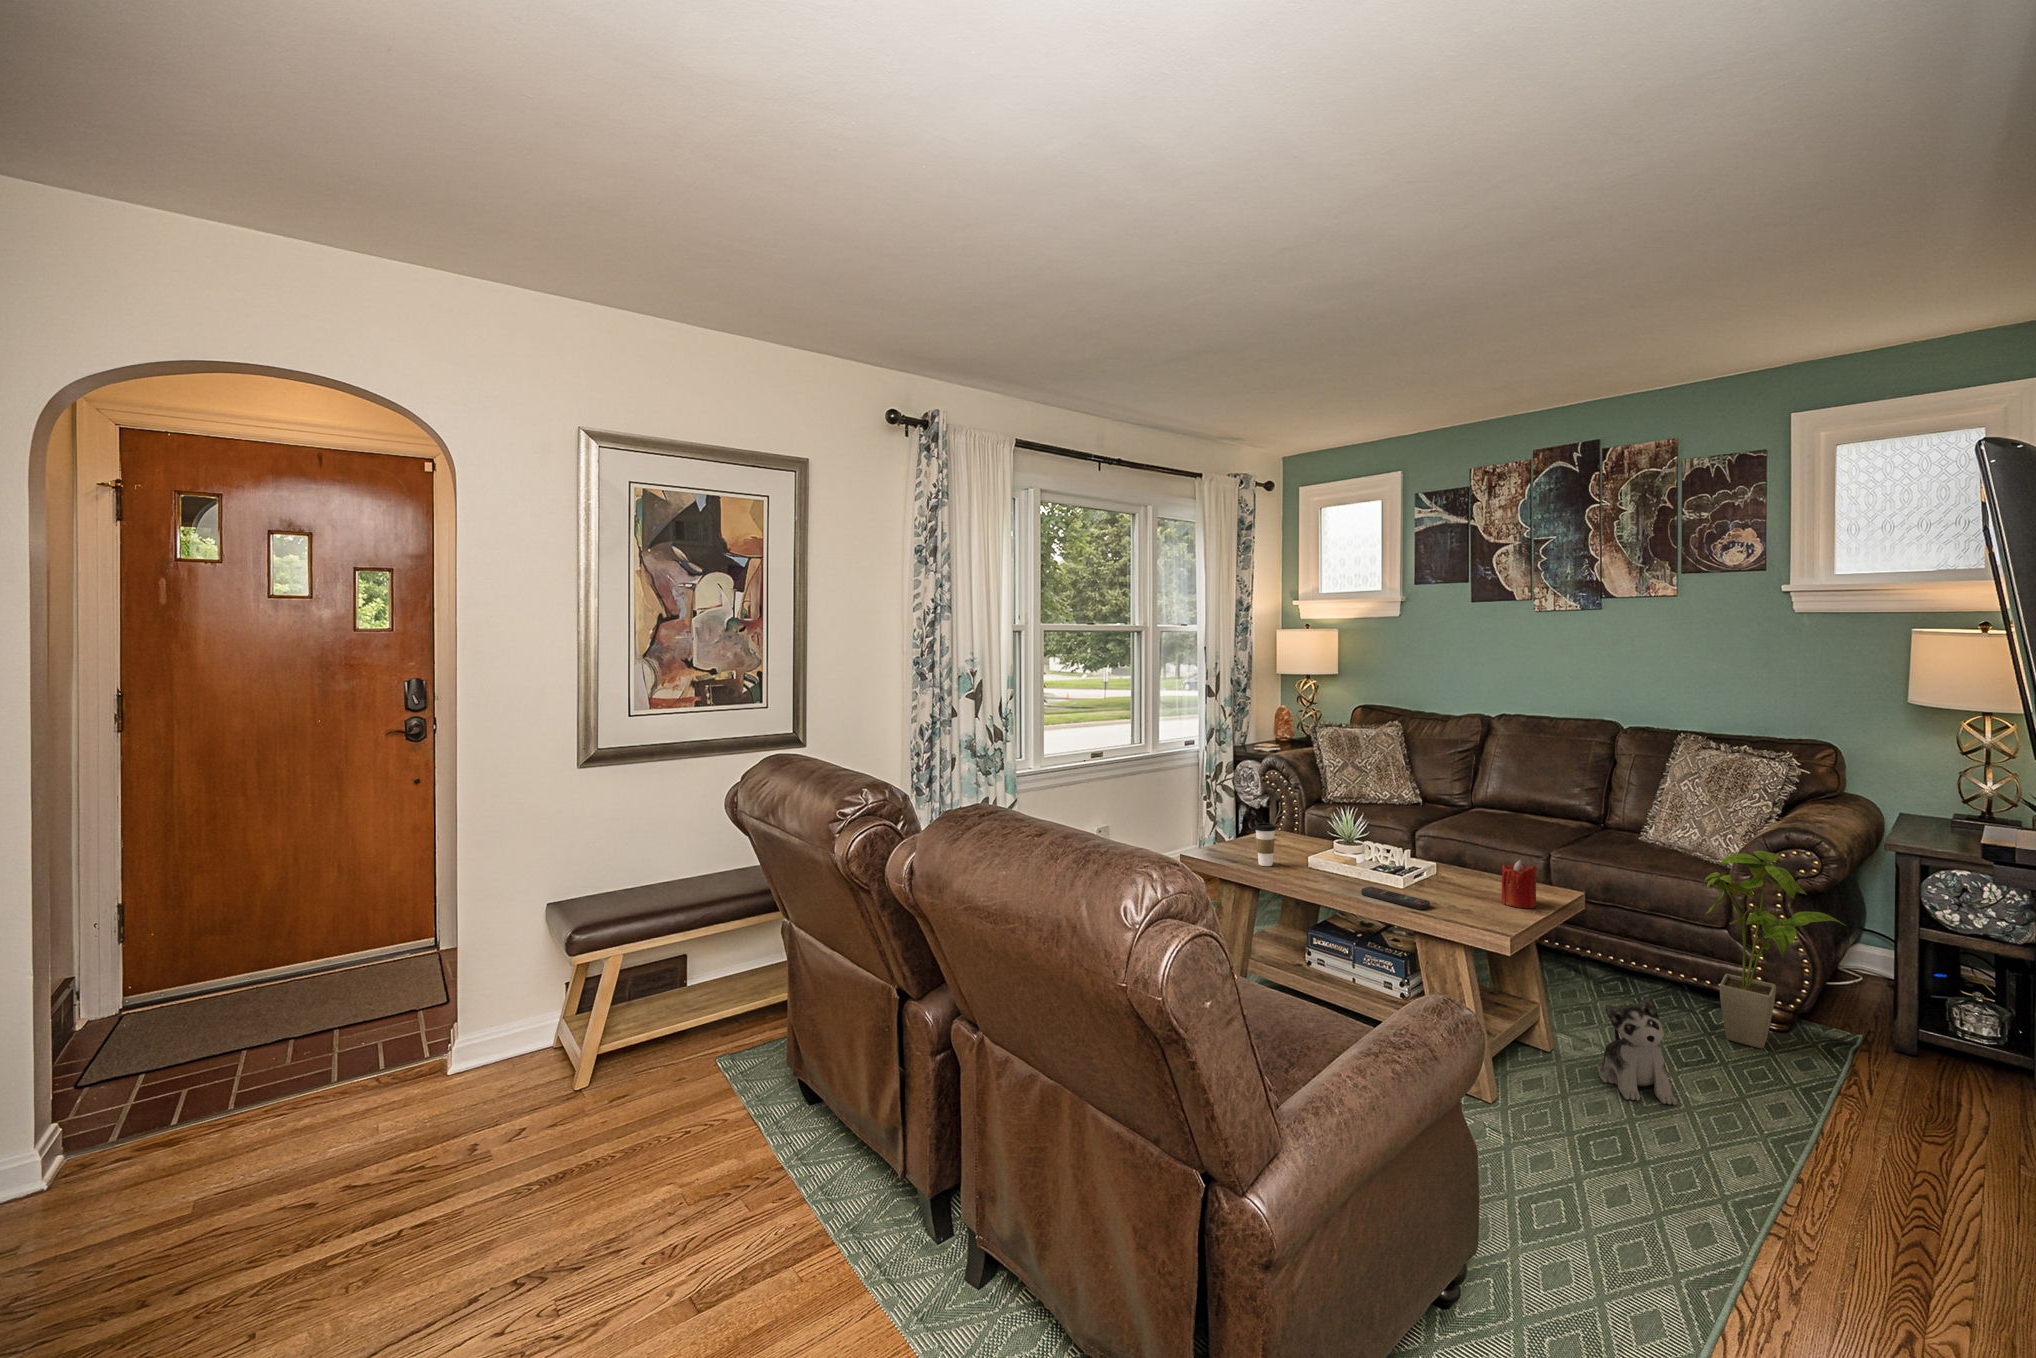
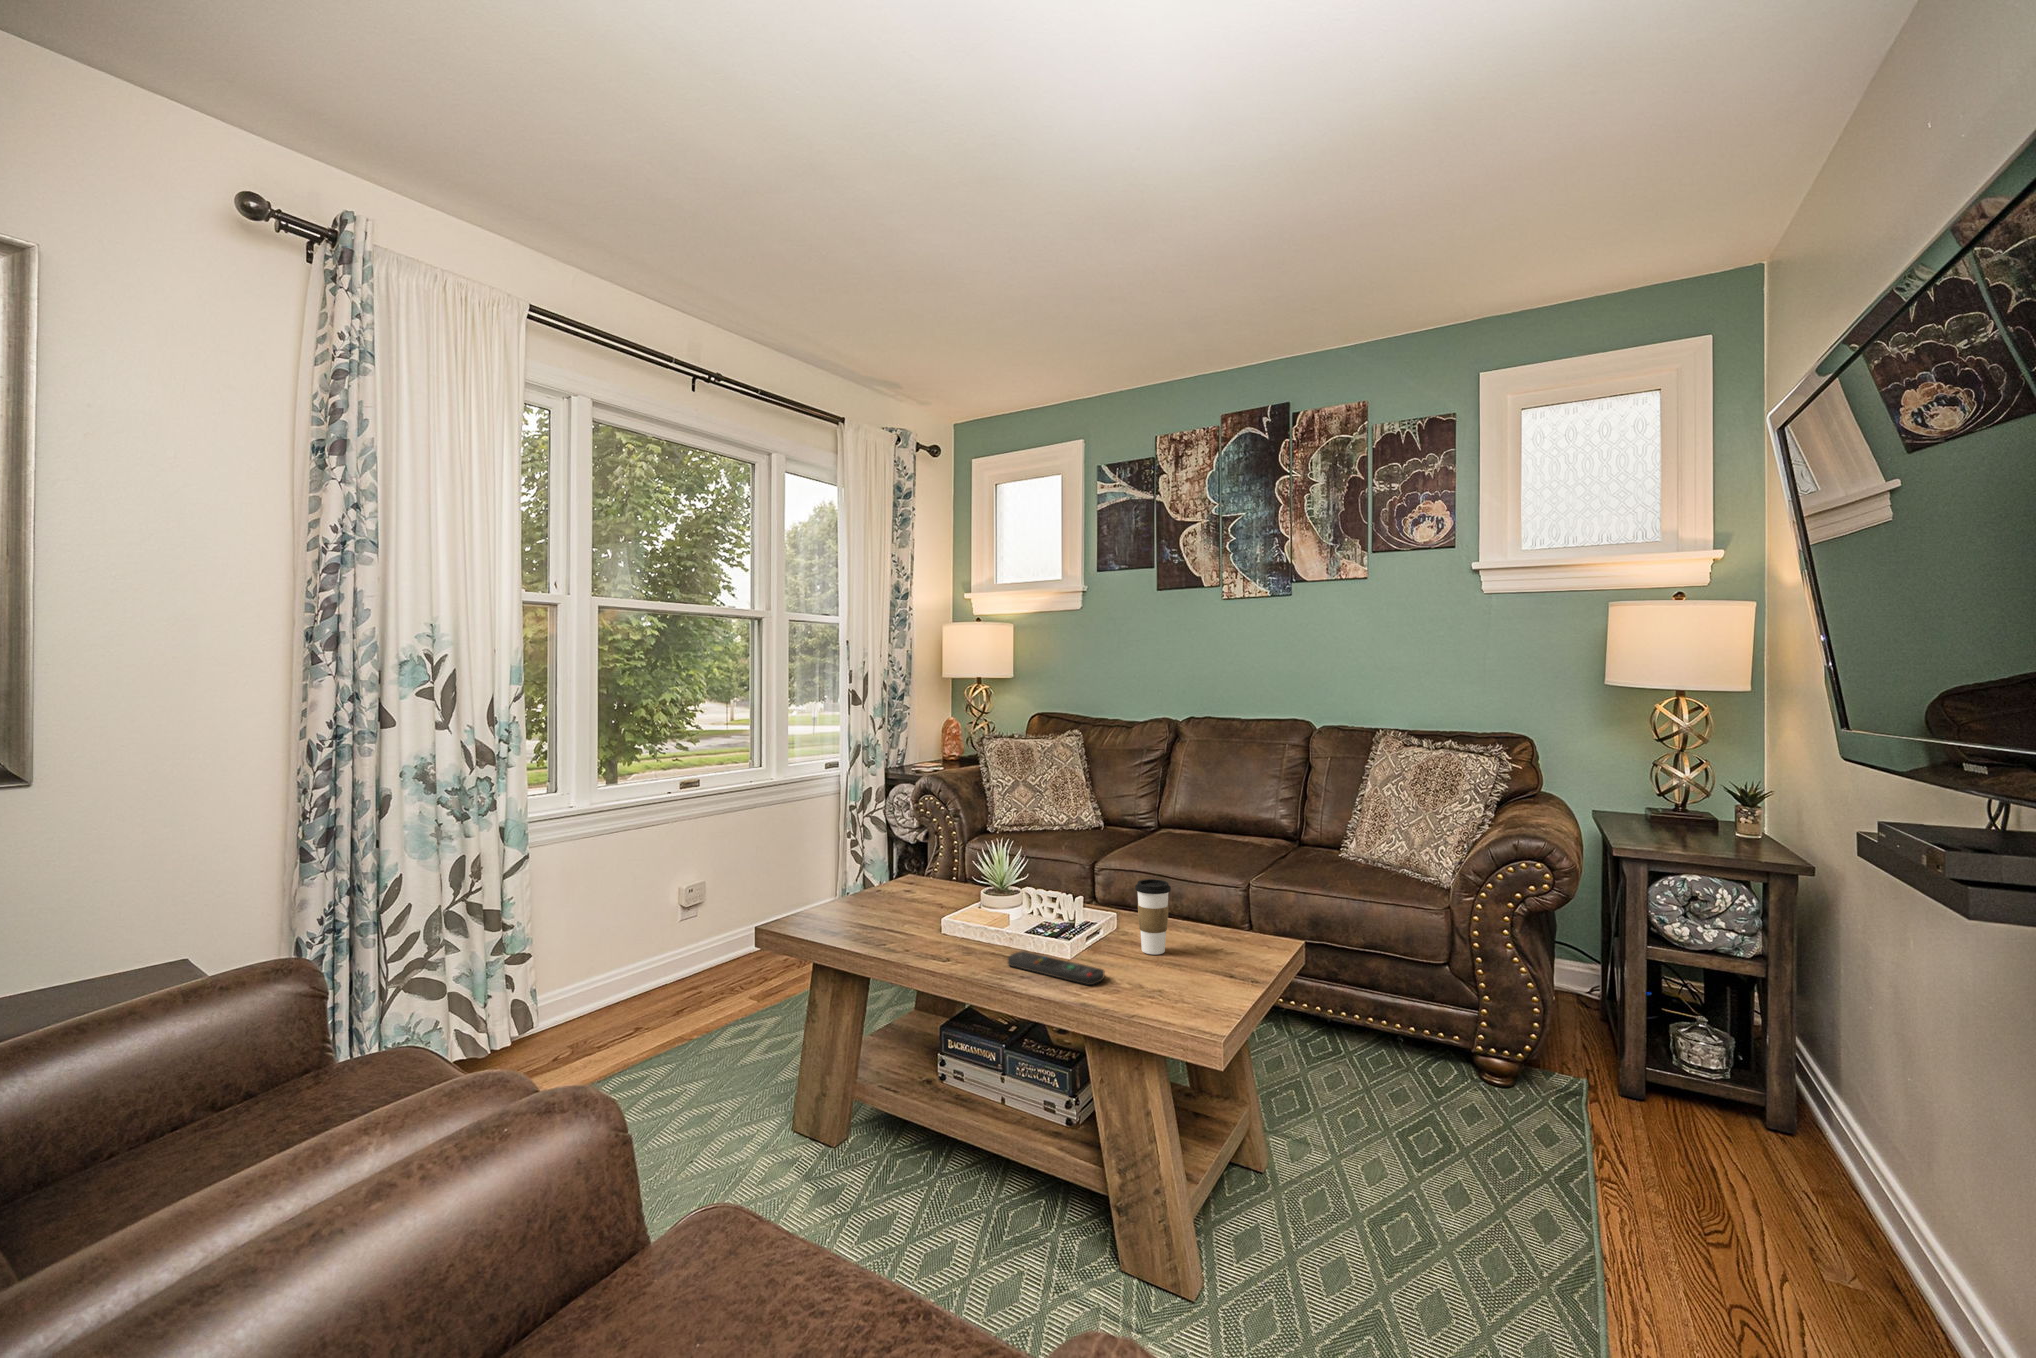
coffee cup: present [1254,823,1276,866] -> present [1135,879,1171,955]
house plant: present [1703,851,1846,1048] -> none [1430,863,1589,1129]
candle: present [1501,860,1537,908] -> none [1202,895,1248,968]
plush toy: present [1599,996,1677,1105] -> none [1333,1090,1440,1260]

